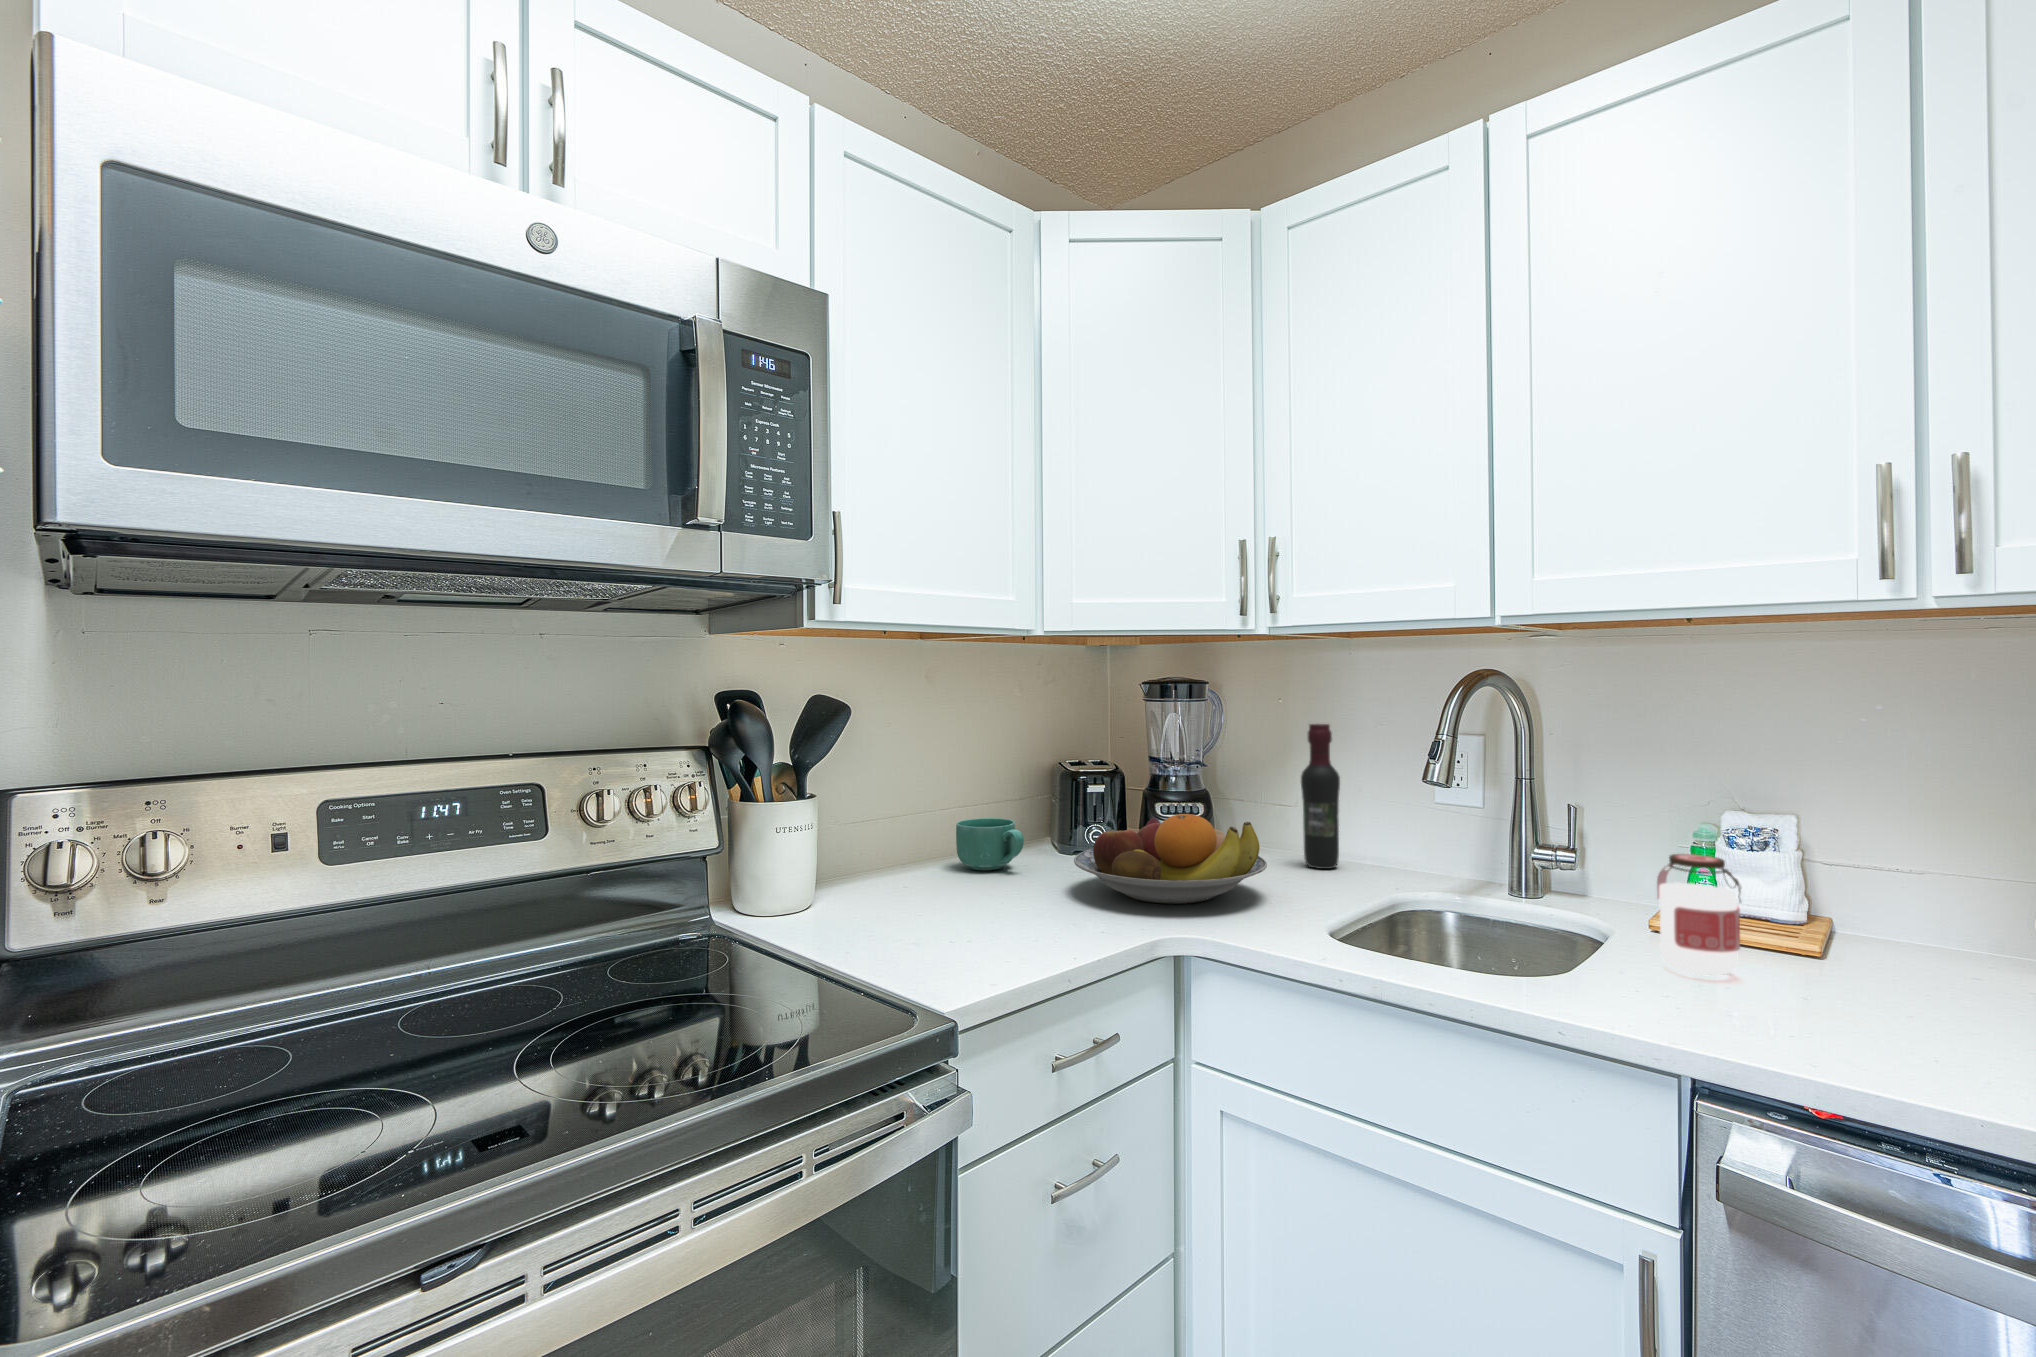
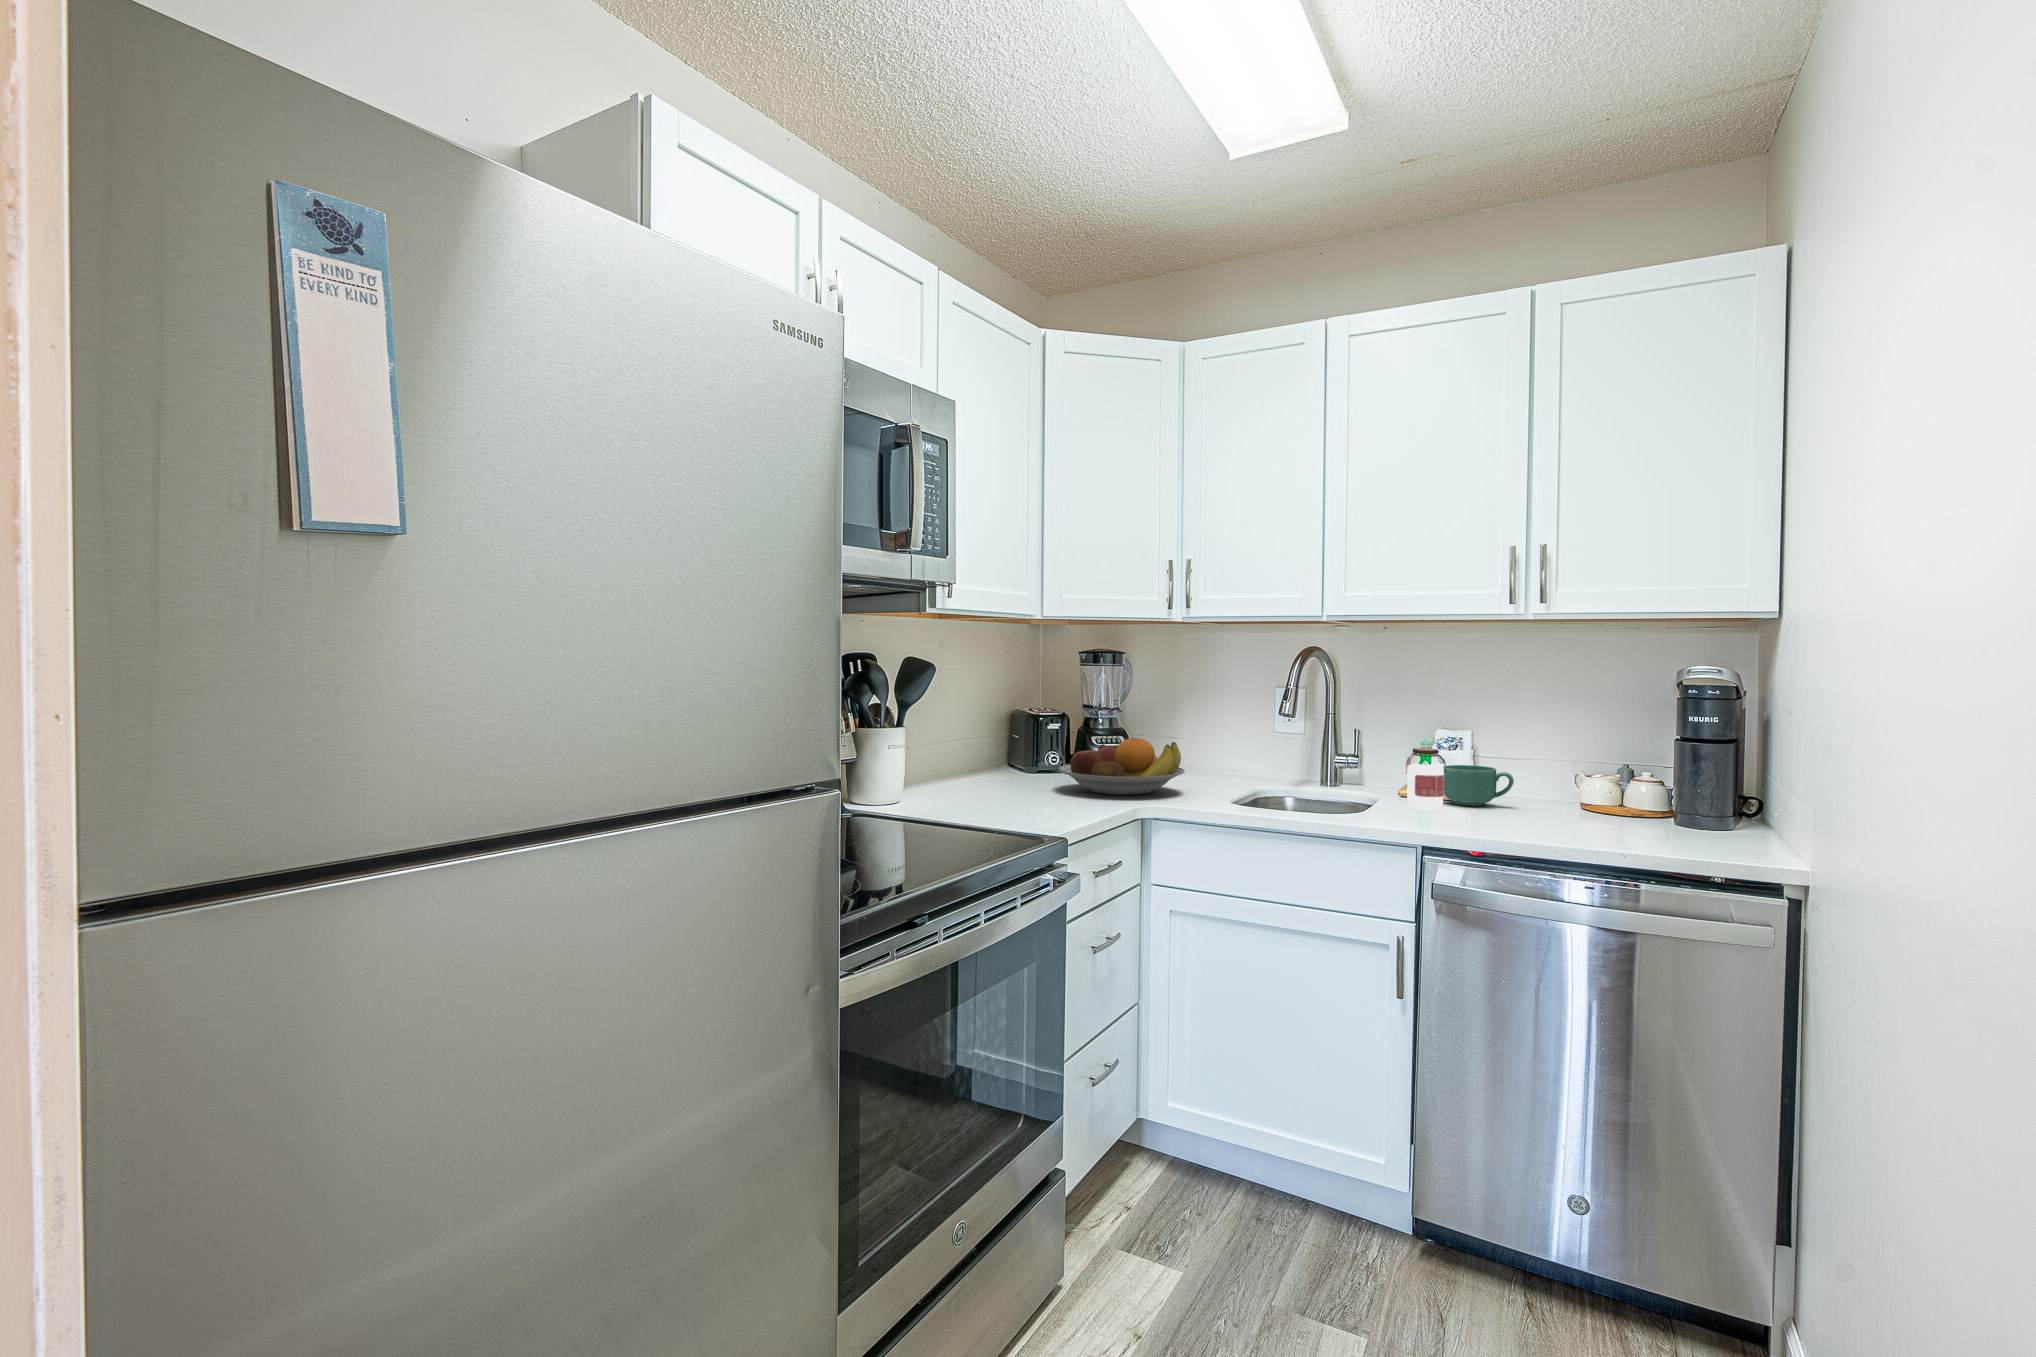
wine bottle: present [1301,724,1340,869] -> none [1189,683,1214,779]
mug: present [956,818,1024,870] -> present [1443,765,1514,806]

